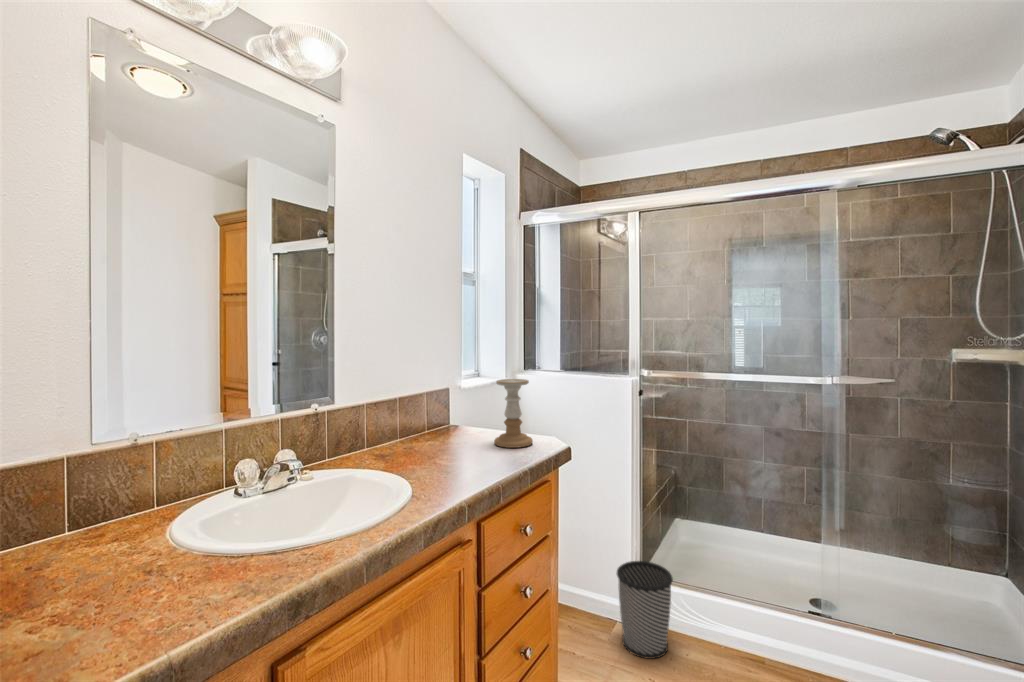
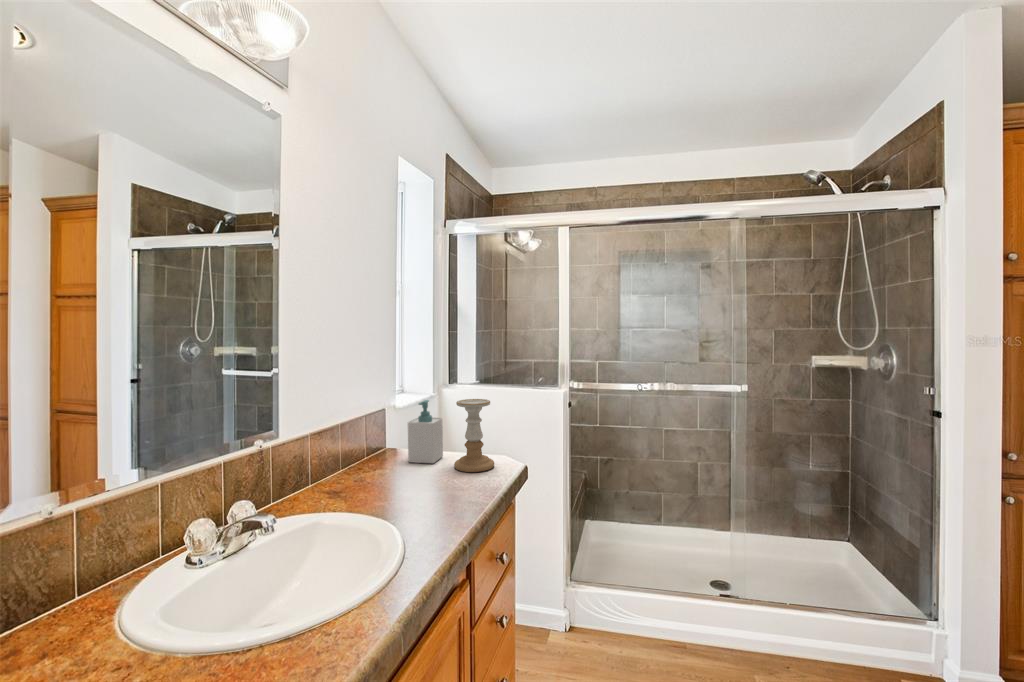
soap bottle: none [456,379,490,439] -> present [408,400,443,463]
wastebasket: present [617,561,673,659] -> none [554,567,608,662]

